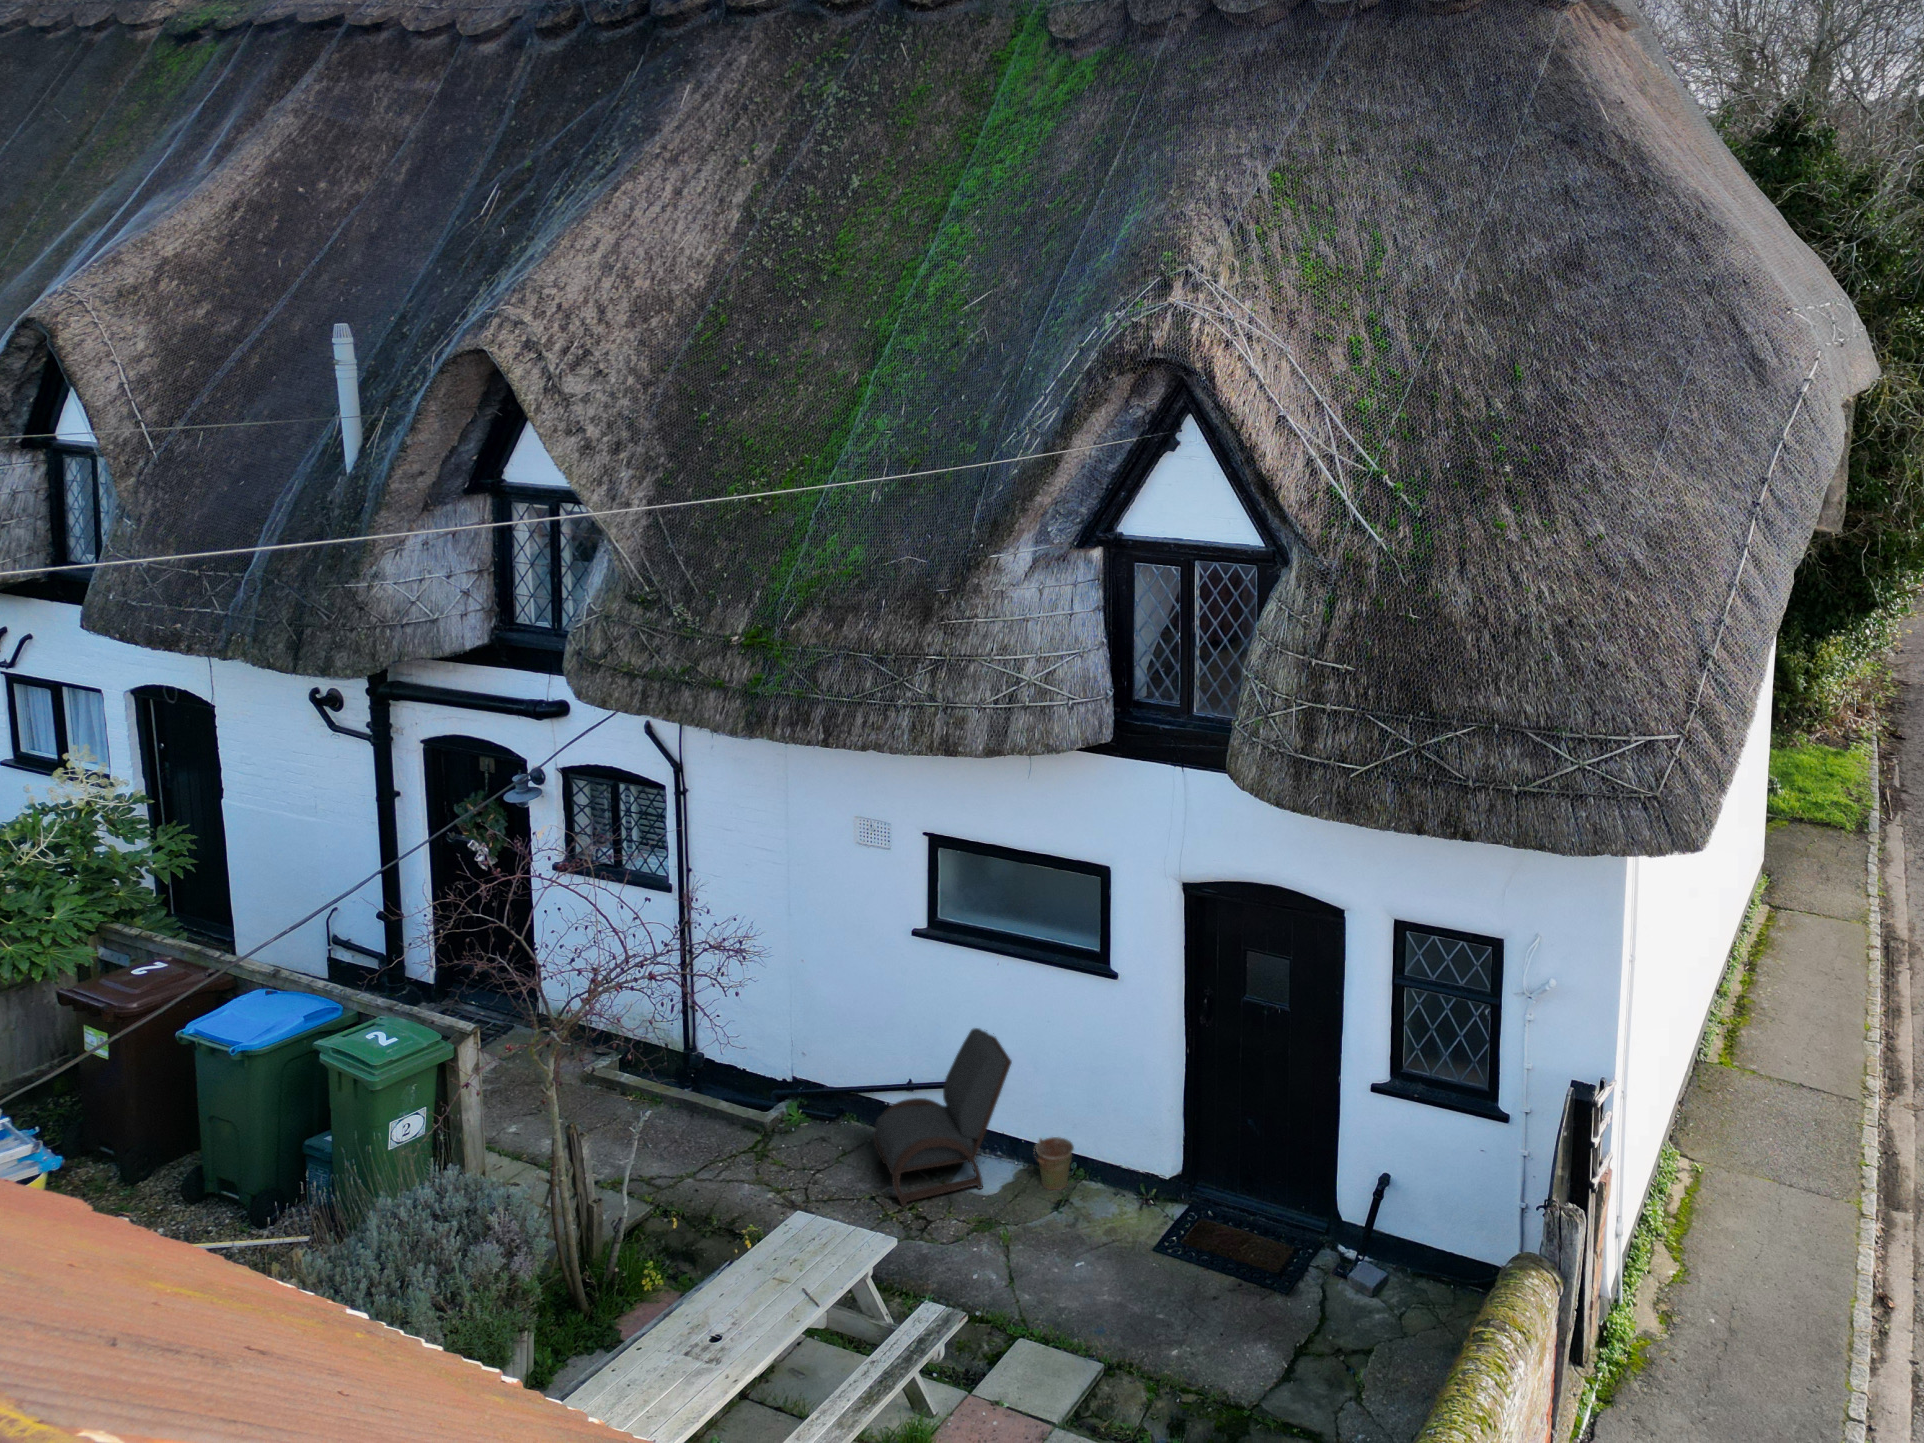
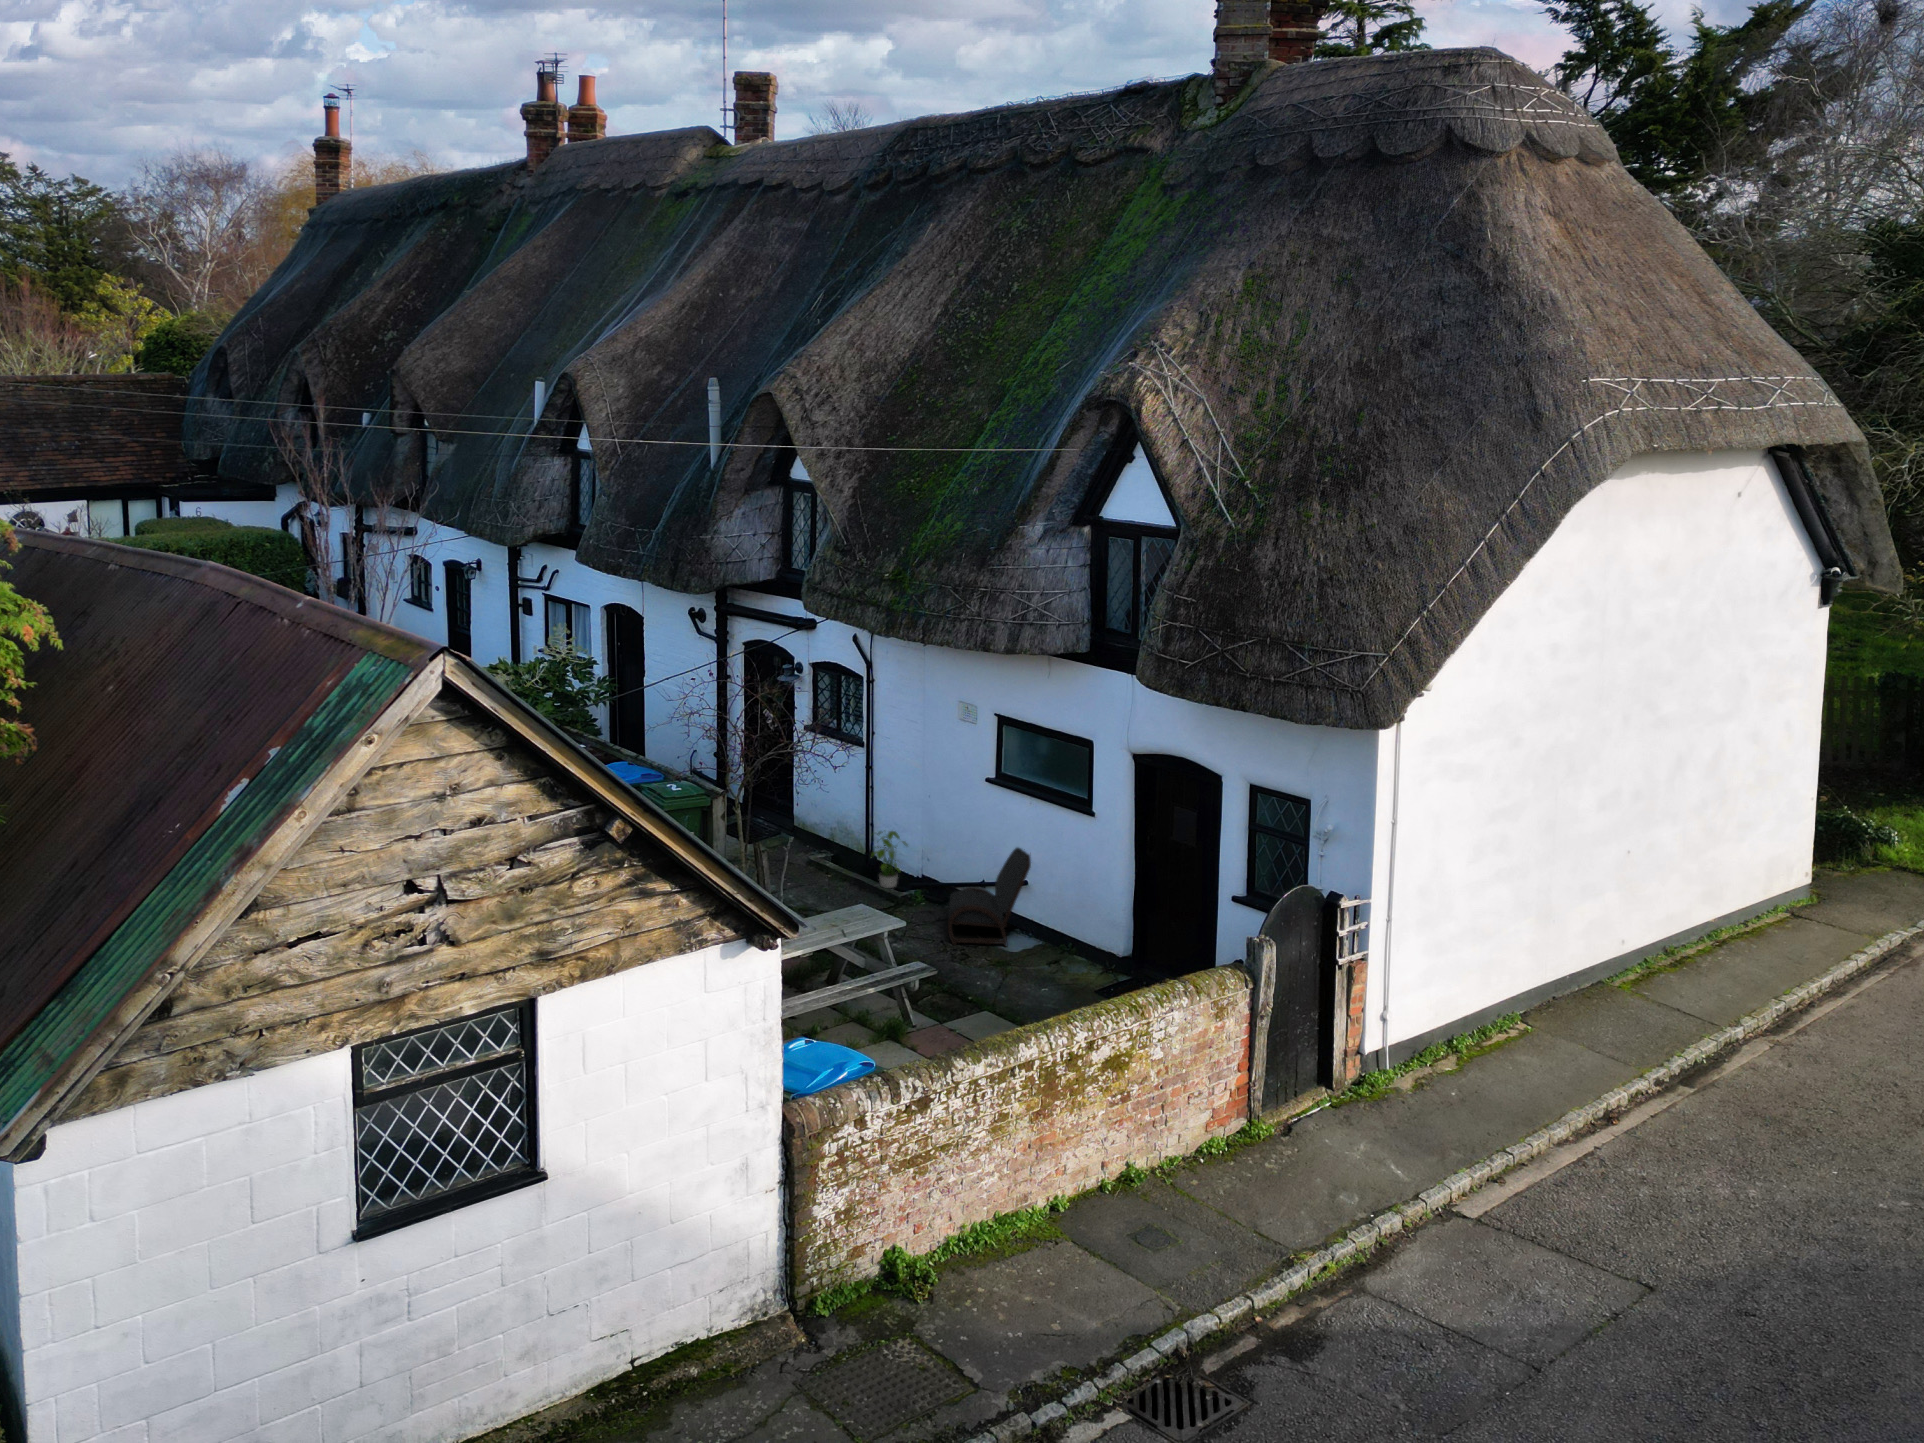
potted plant: none [708,1015,771,1110] -> present [871,831,907,888]
bucket: present [1035,1137,1074,1190] -> none [1040,923,1067,957]

